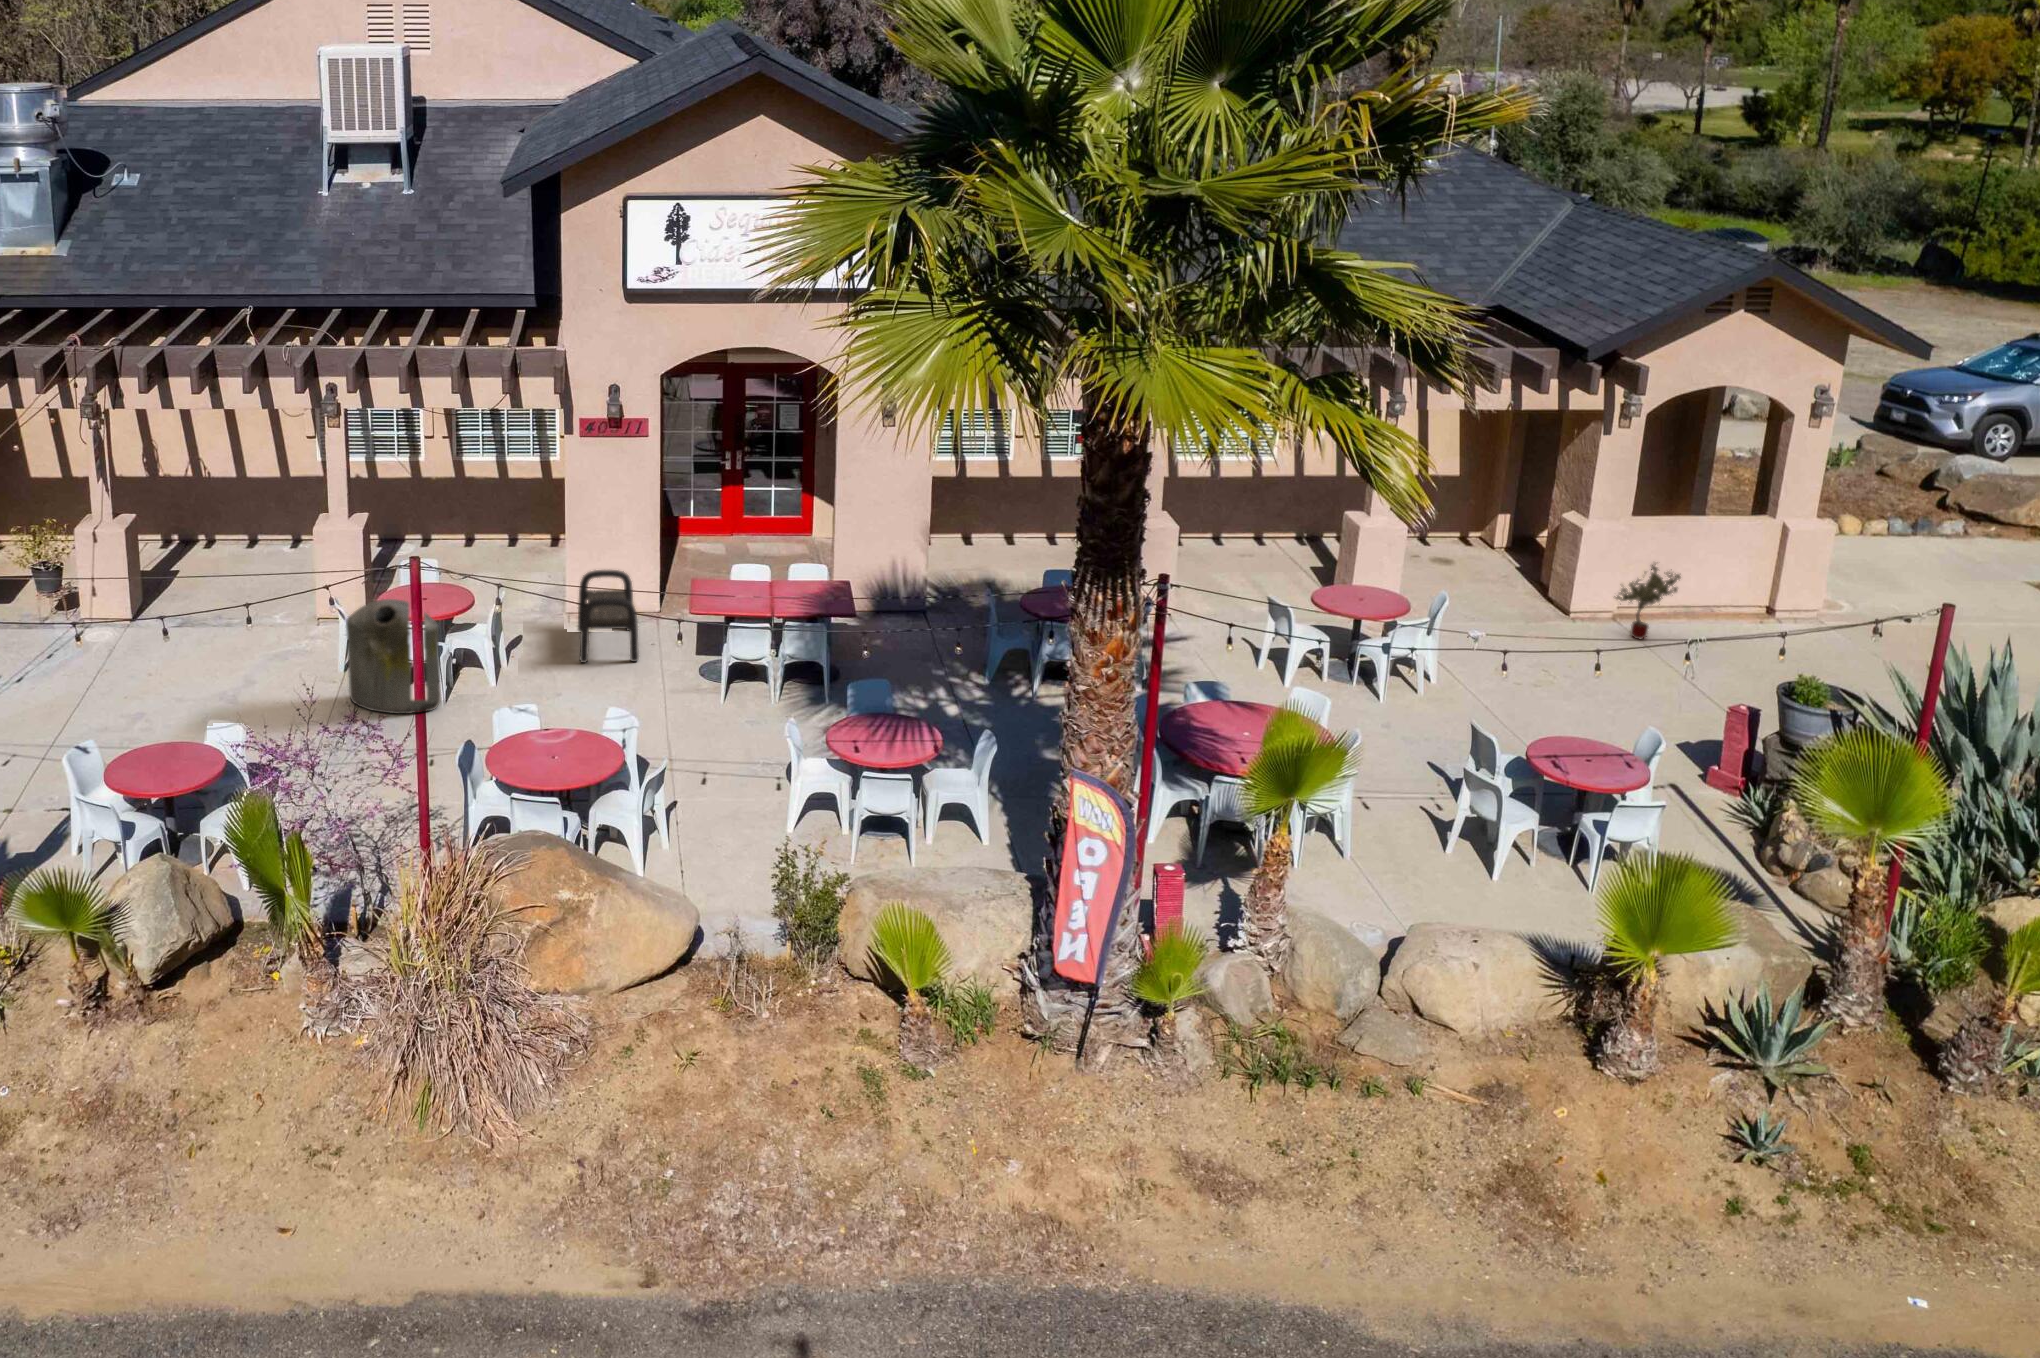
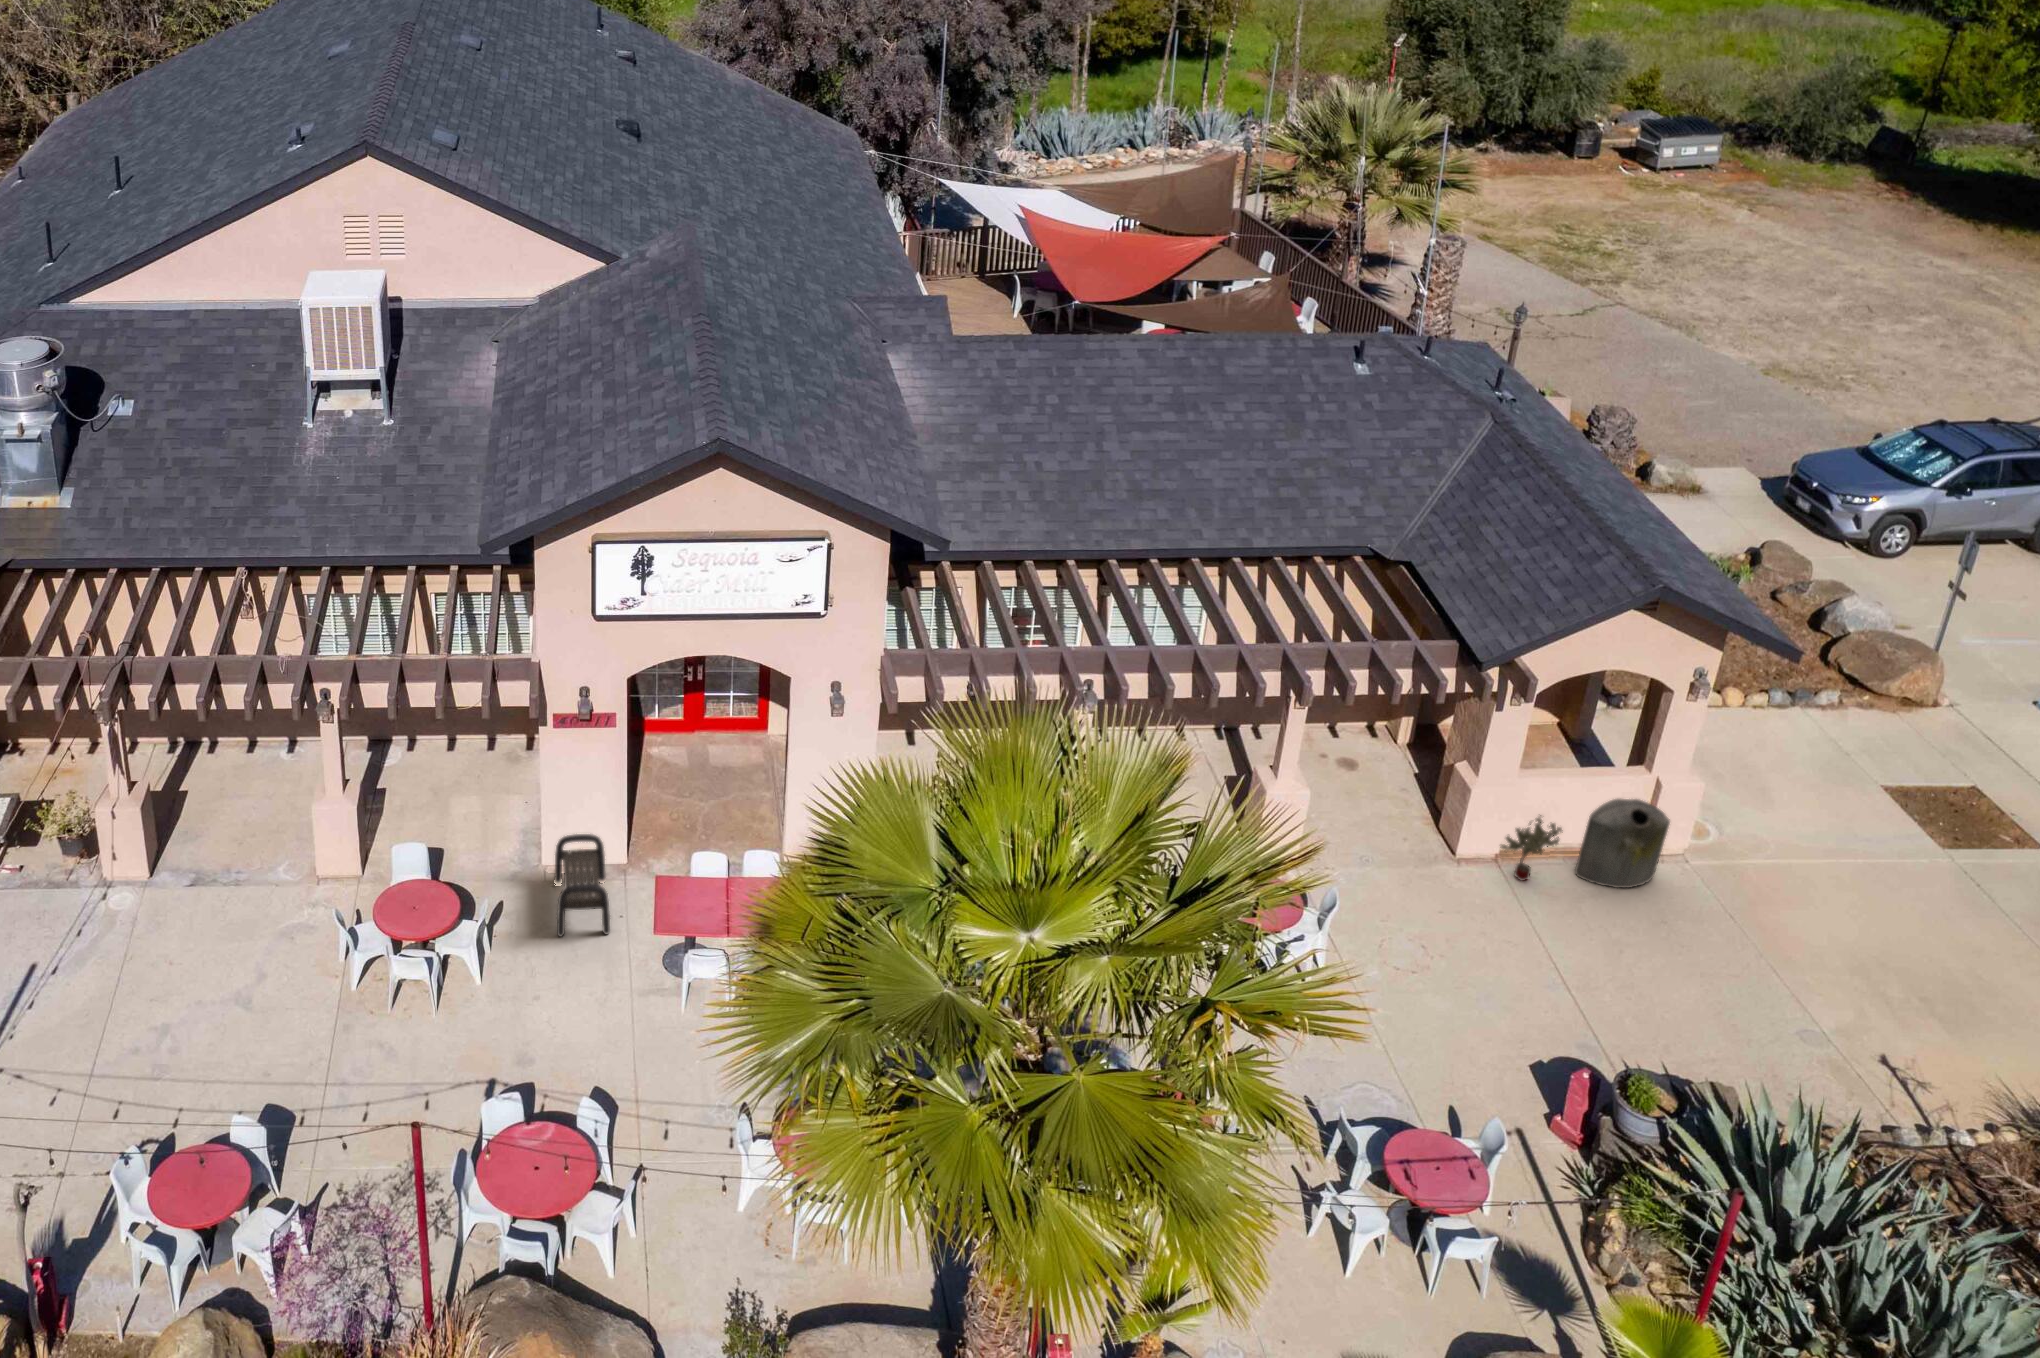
trash can: present [346,599,441,714] -> present [1575,799,1670,888]

